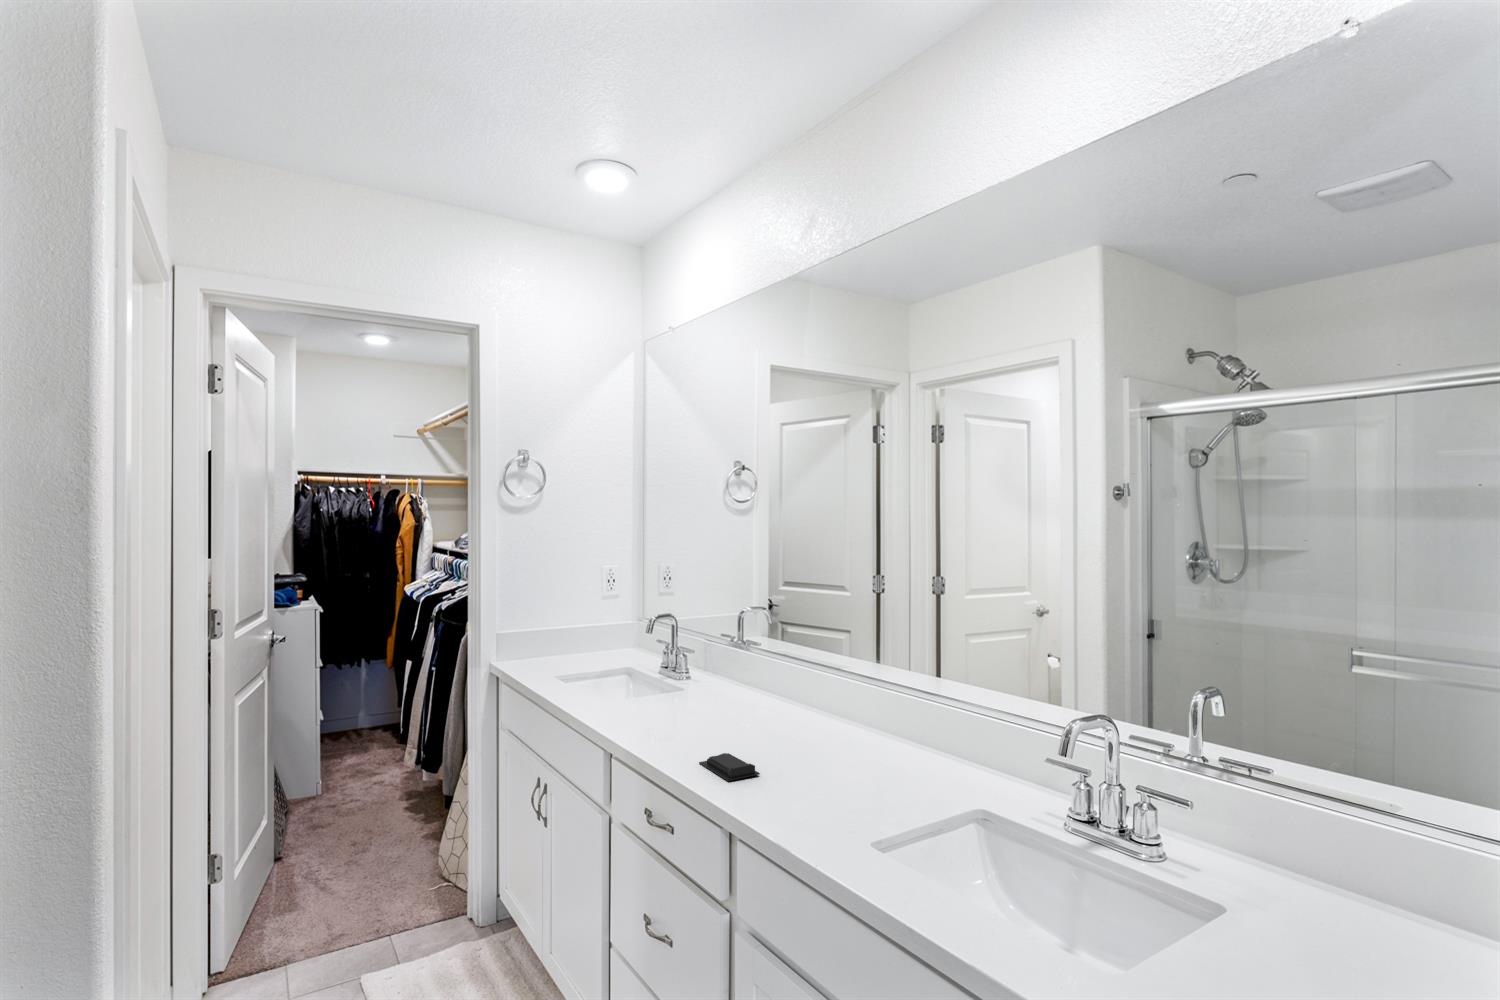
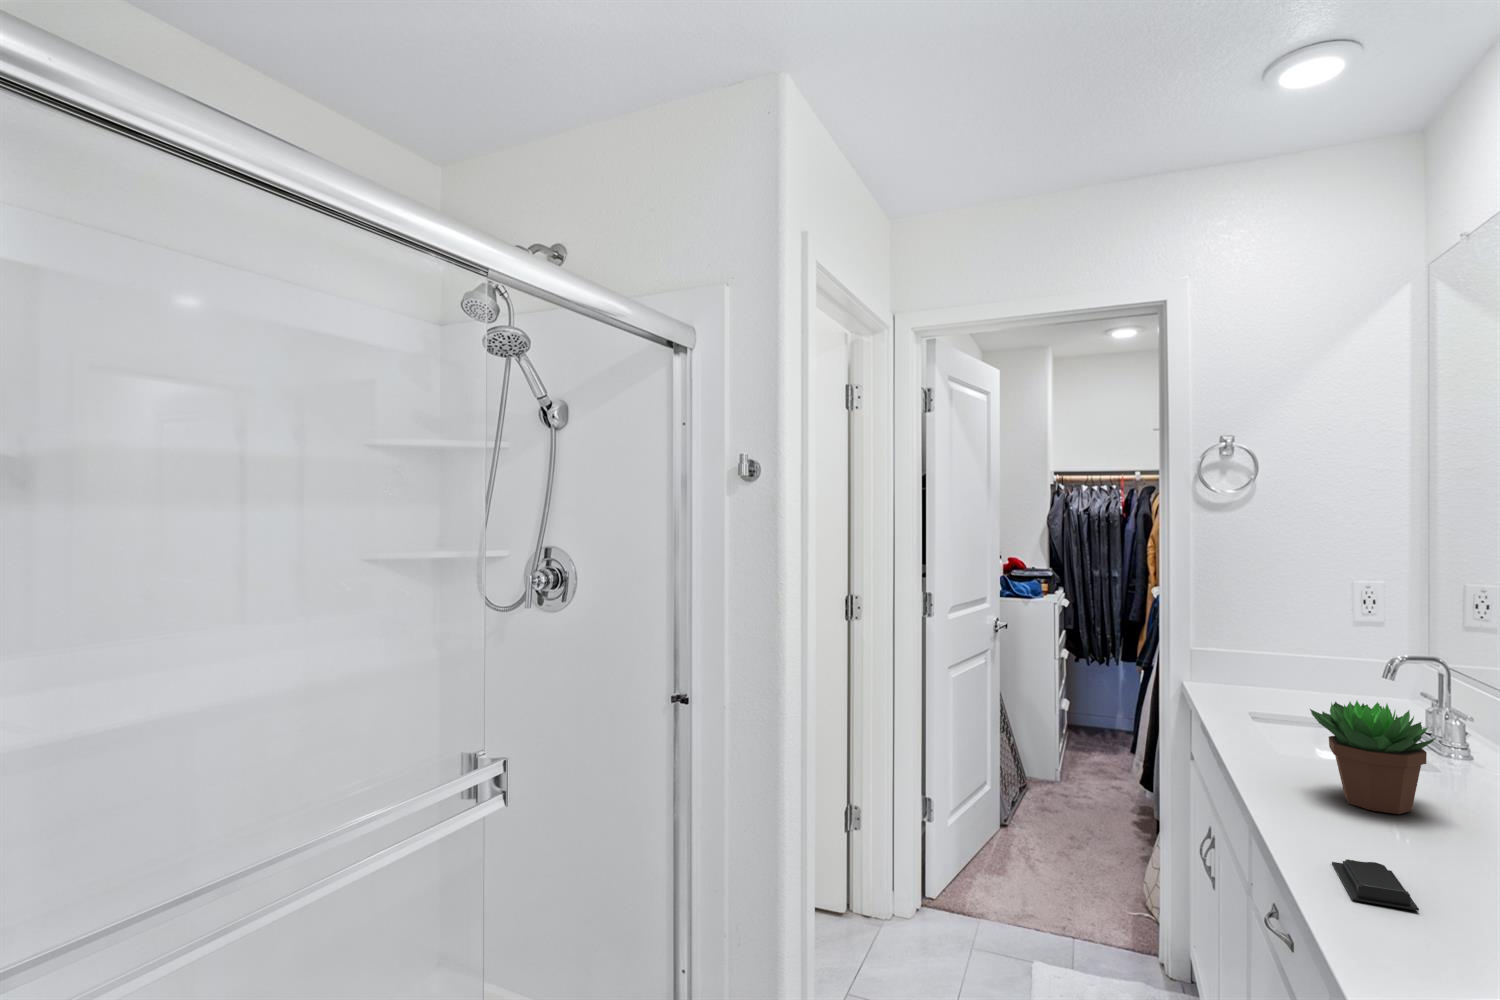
succulent plant: none [646,645,719,723] -> present [1310,701,1436,814]

